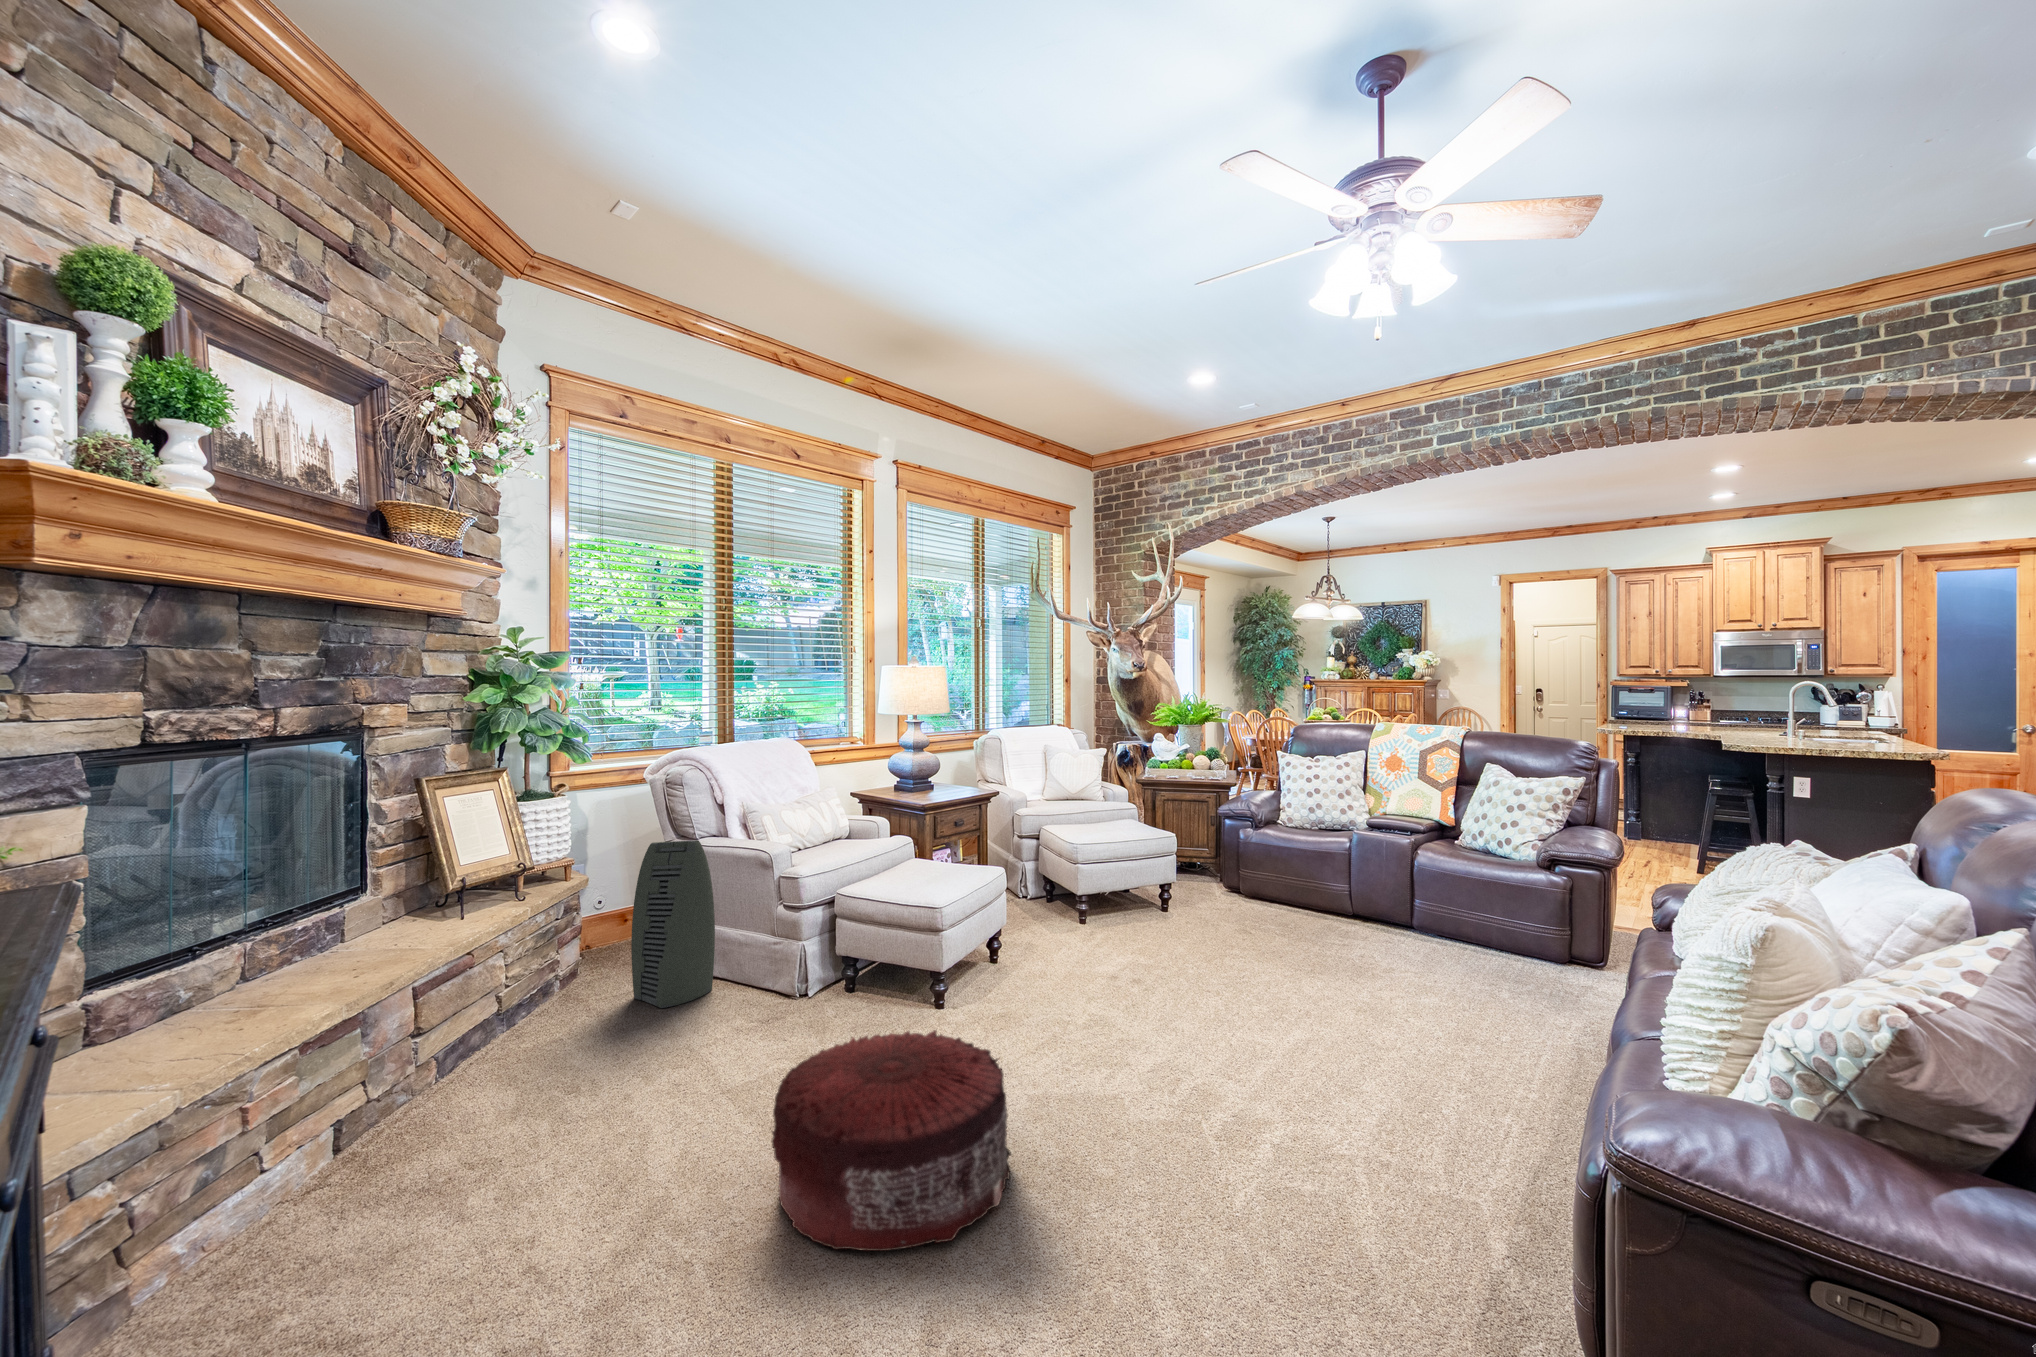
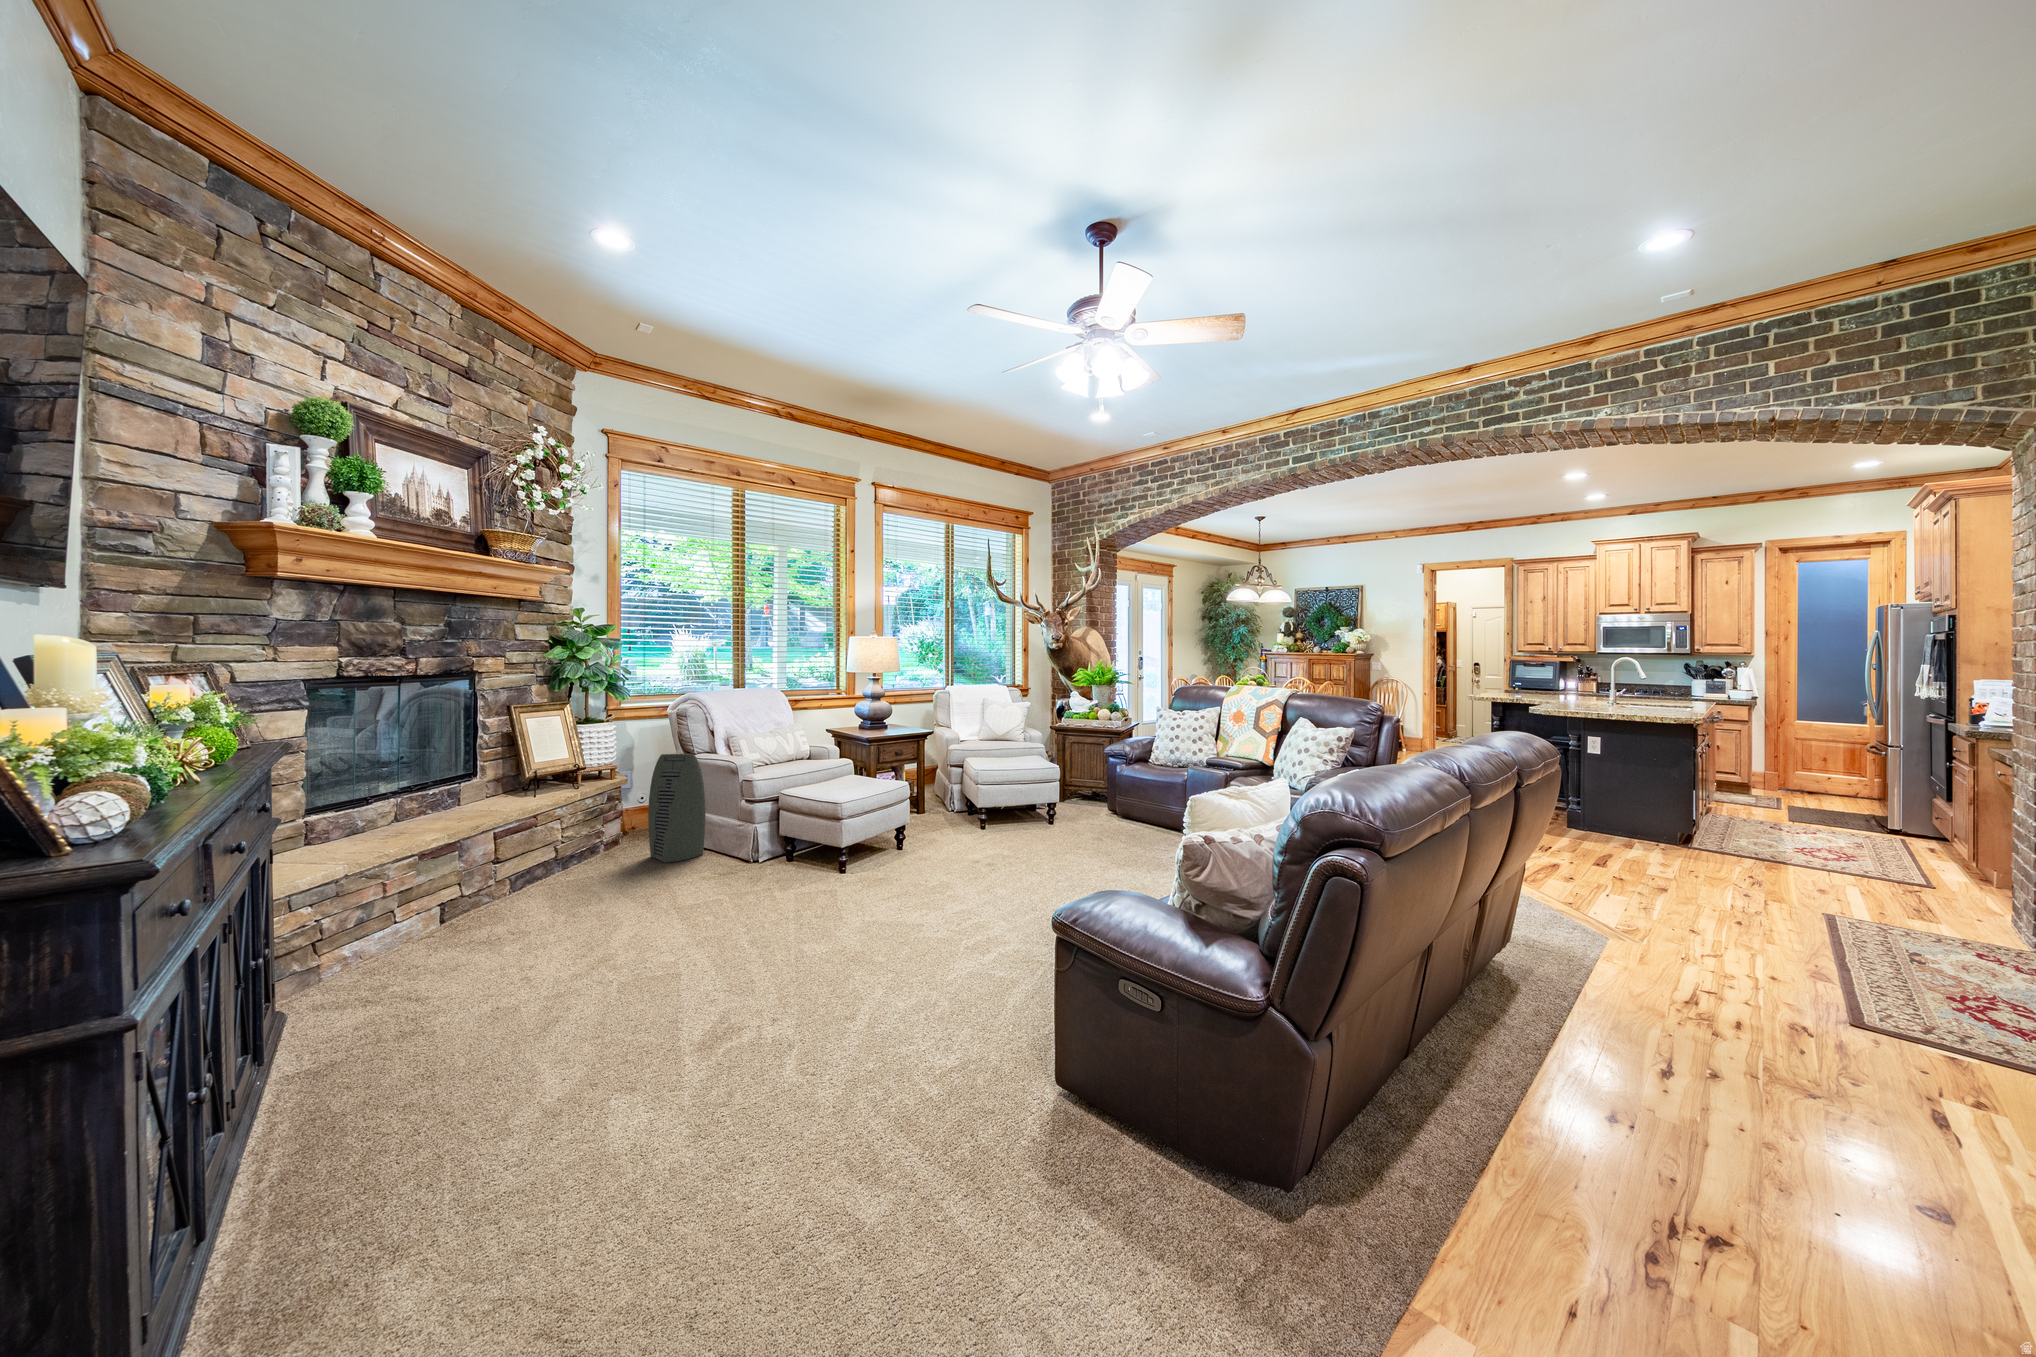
pouf: present [772,1030,1011,1251] -> none [668,869,825,981]

